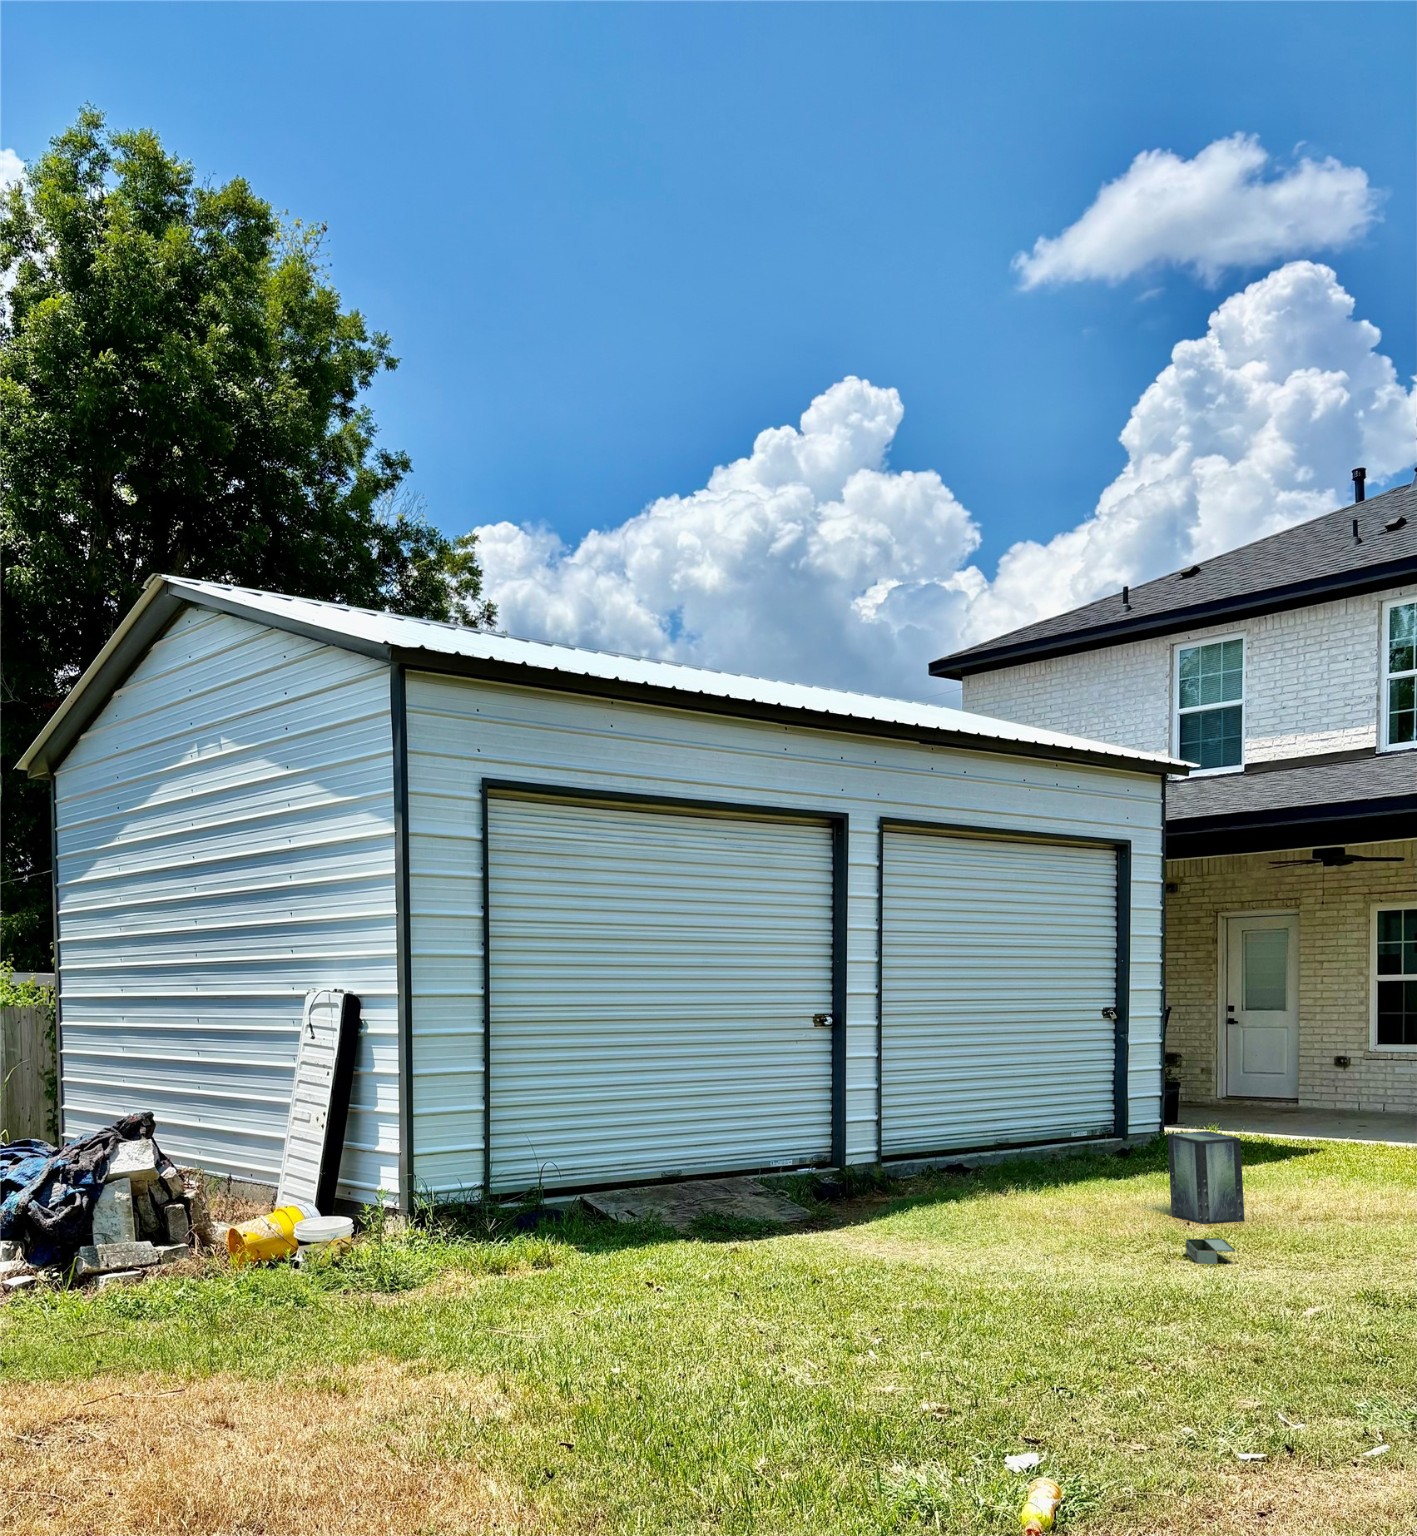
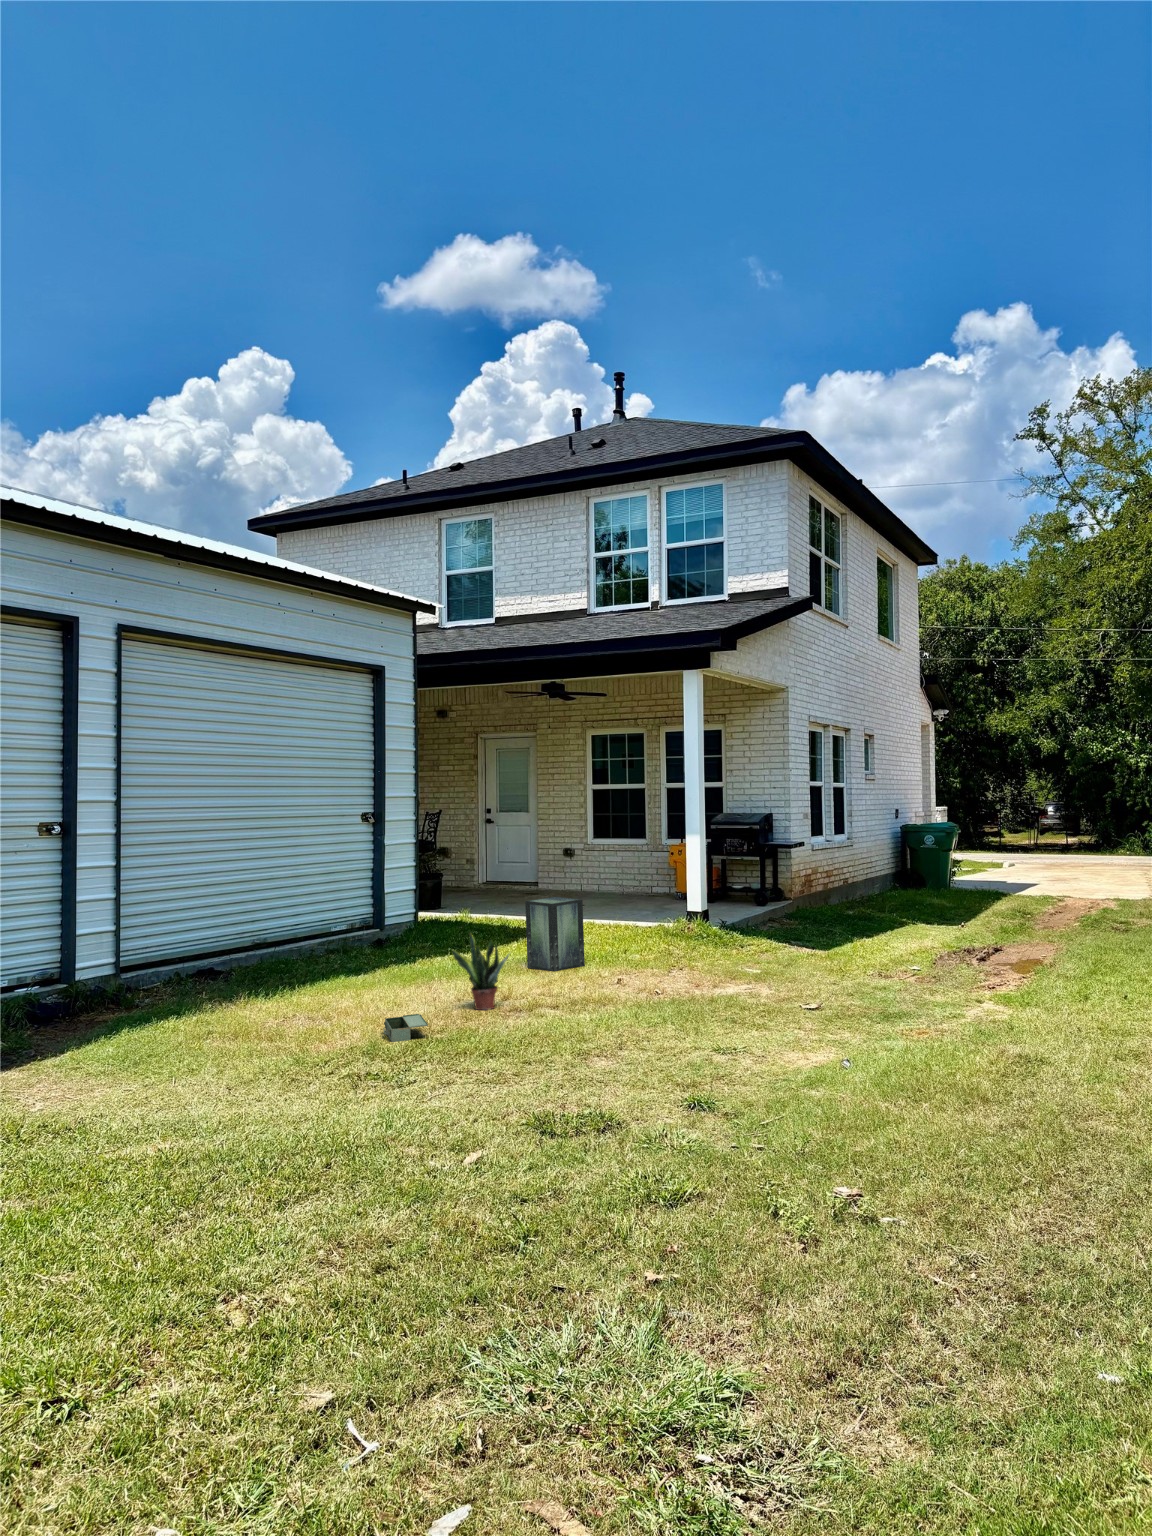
storage box: present [1168,1131,1245,1224] -> present [525,897,585,972]
potted plant: none [1250,1157,1316,1244] -> present [453,933,509,1010]

